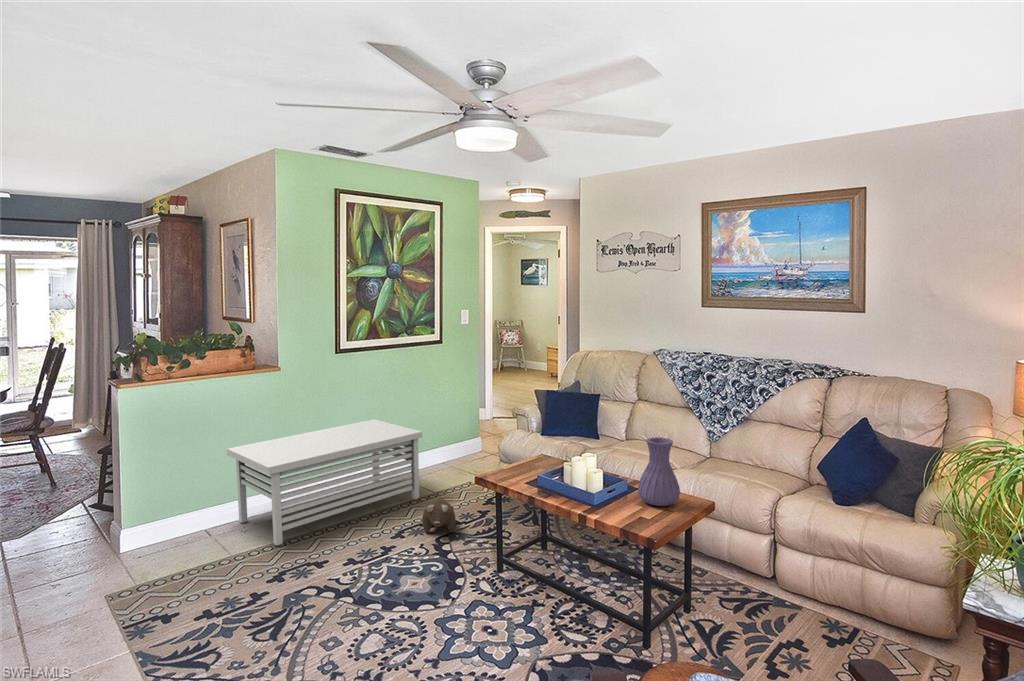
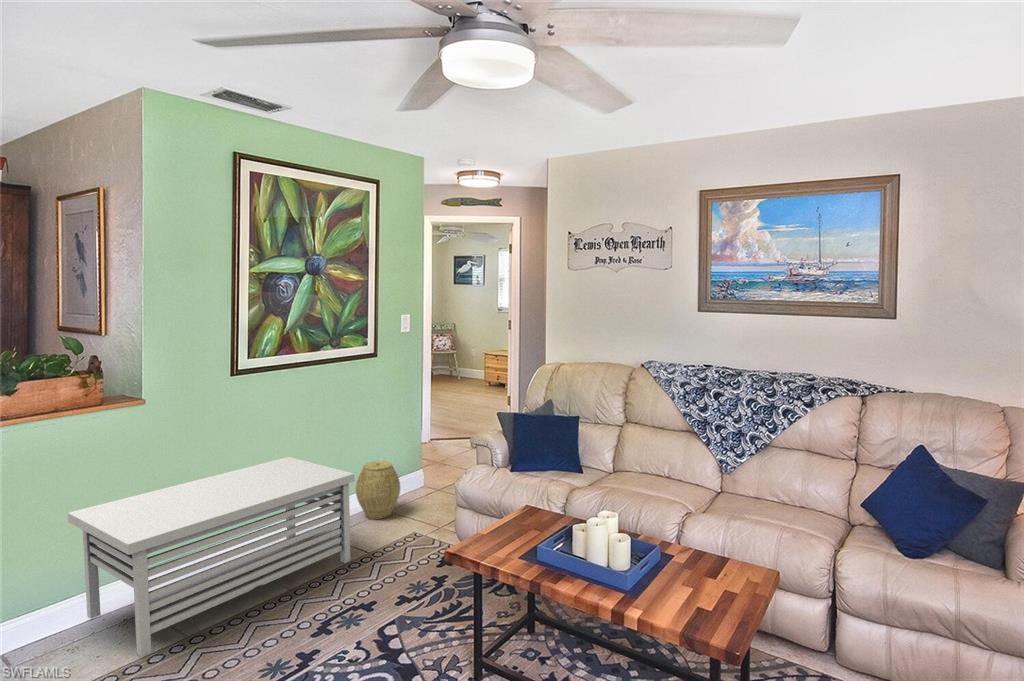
woven basket: none [426,426,460,471] -> present [356,461,400,519]
vase: present [638,437,680,506] -> none [675,486,734,584]
plush toy: present [422,499,456,532] -> none [359,568,406,617]

